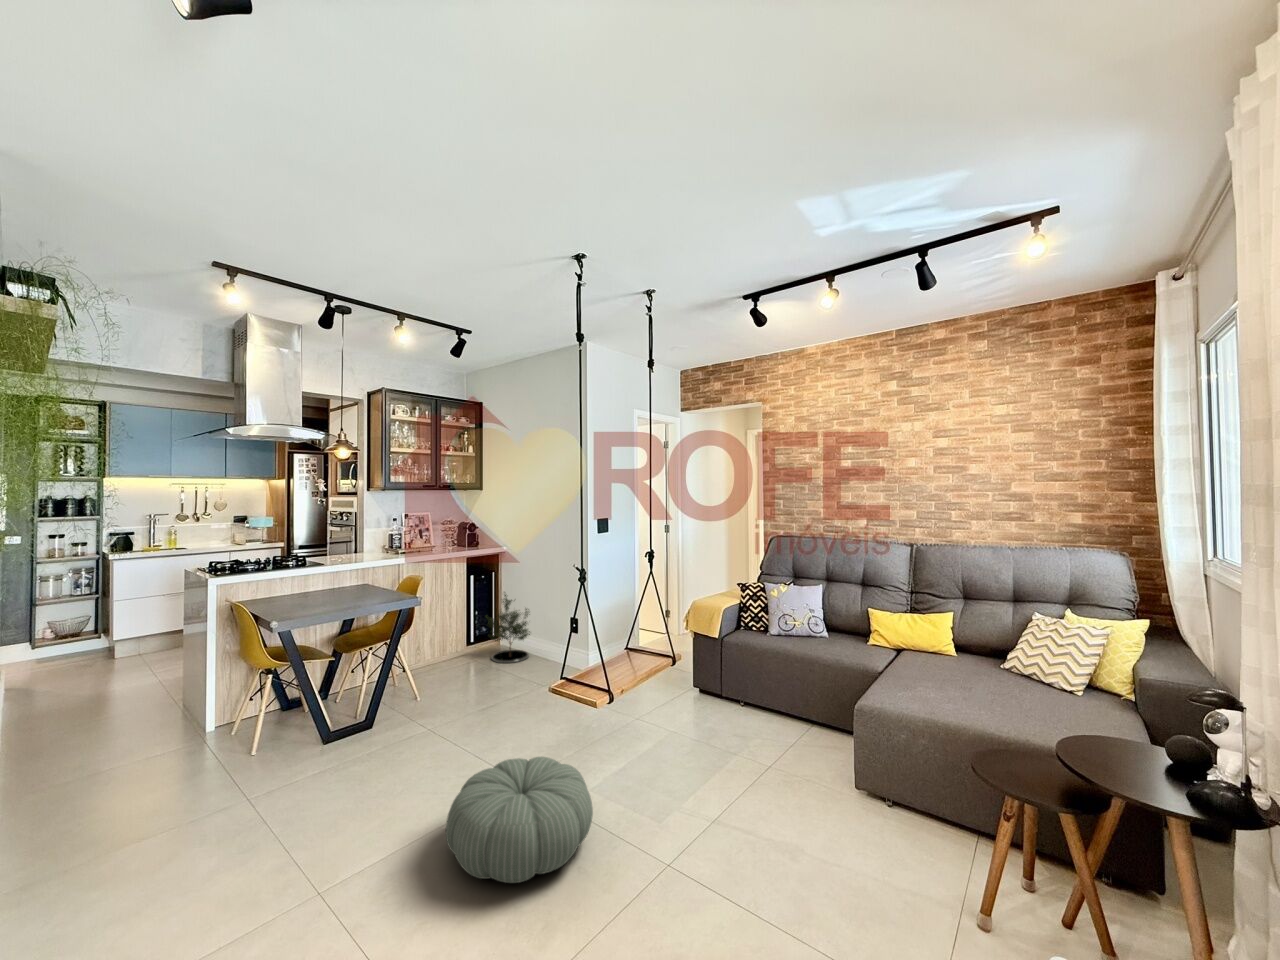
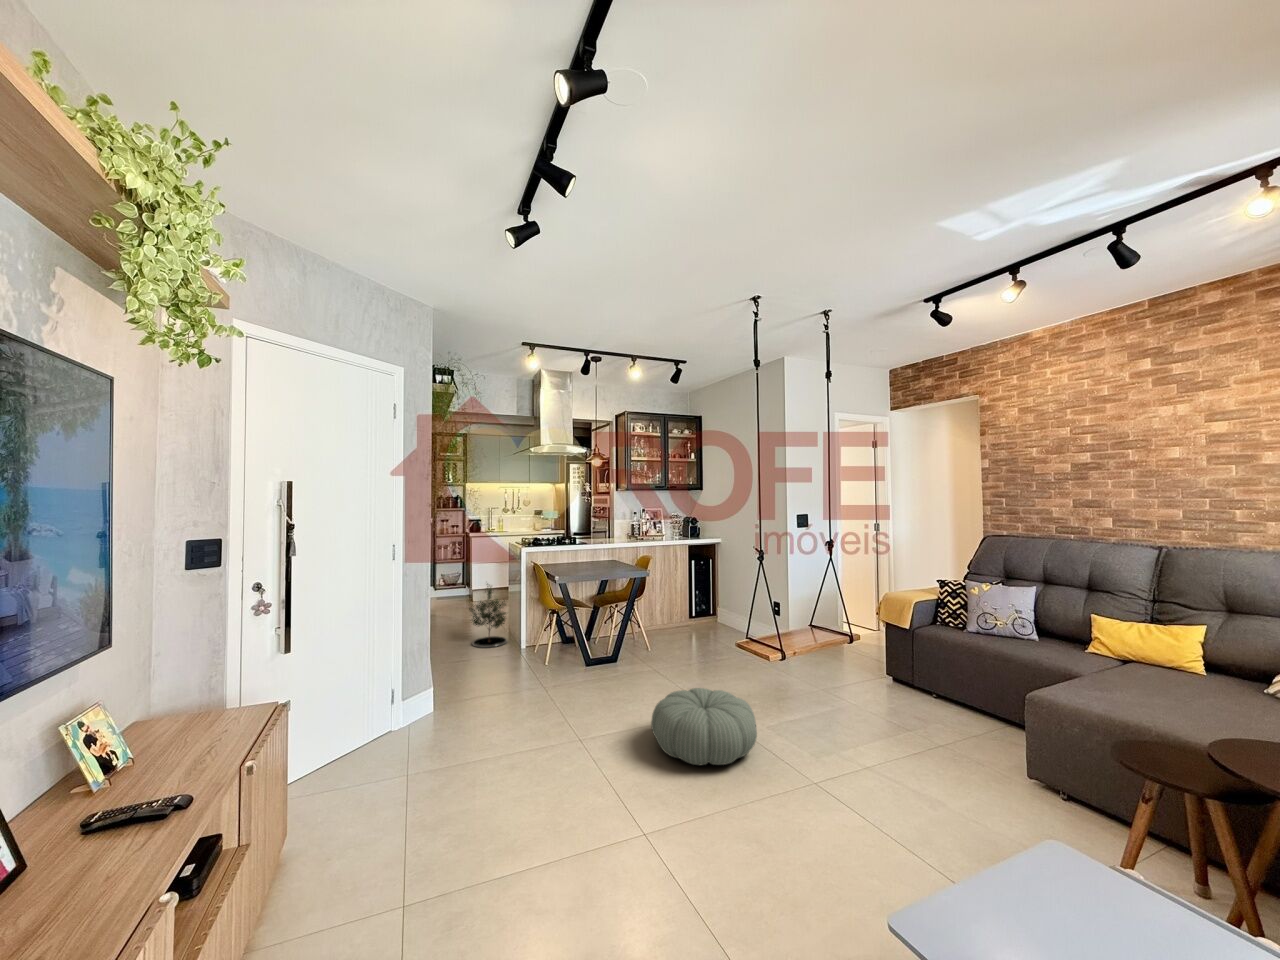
potted tree: present [488,595,530,663] -> present [469,584,507,648]

